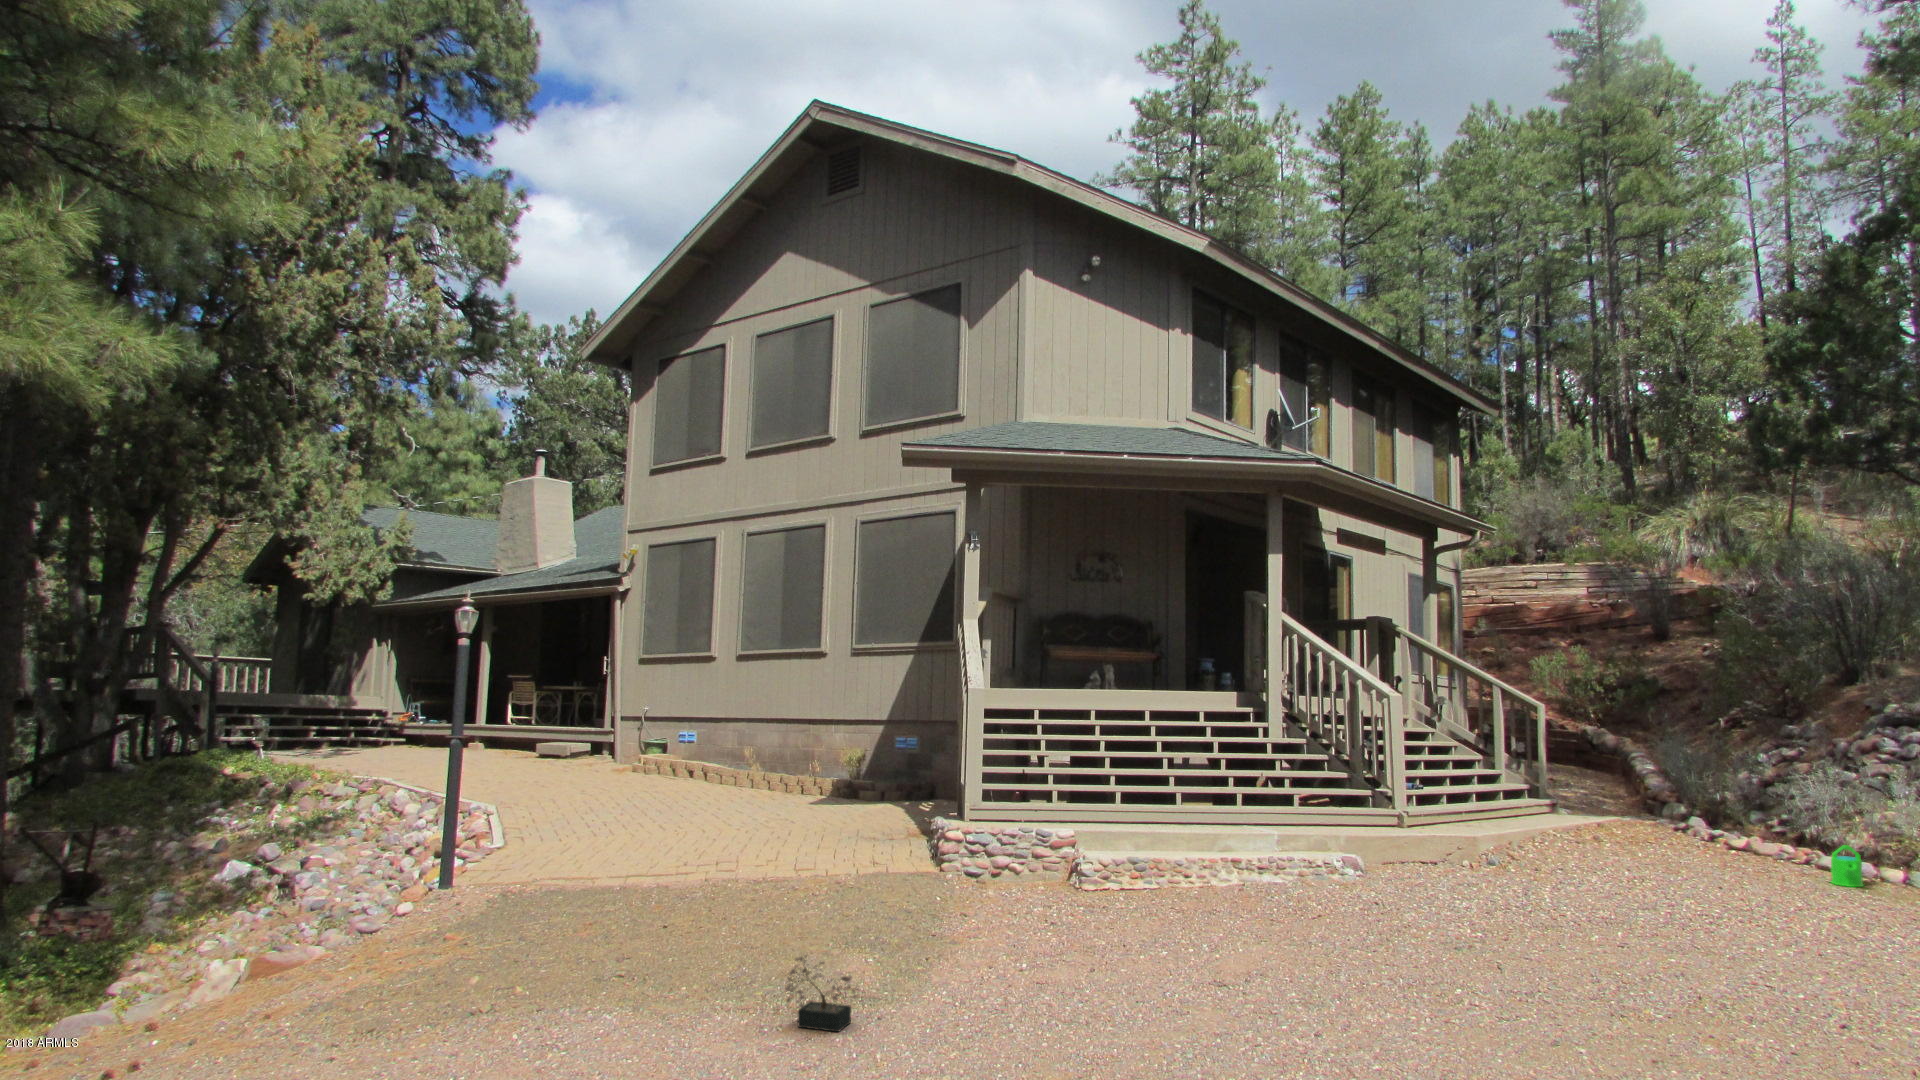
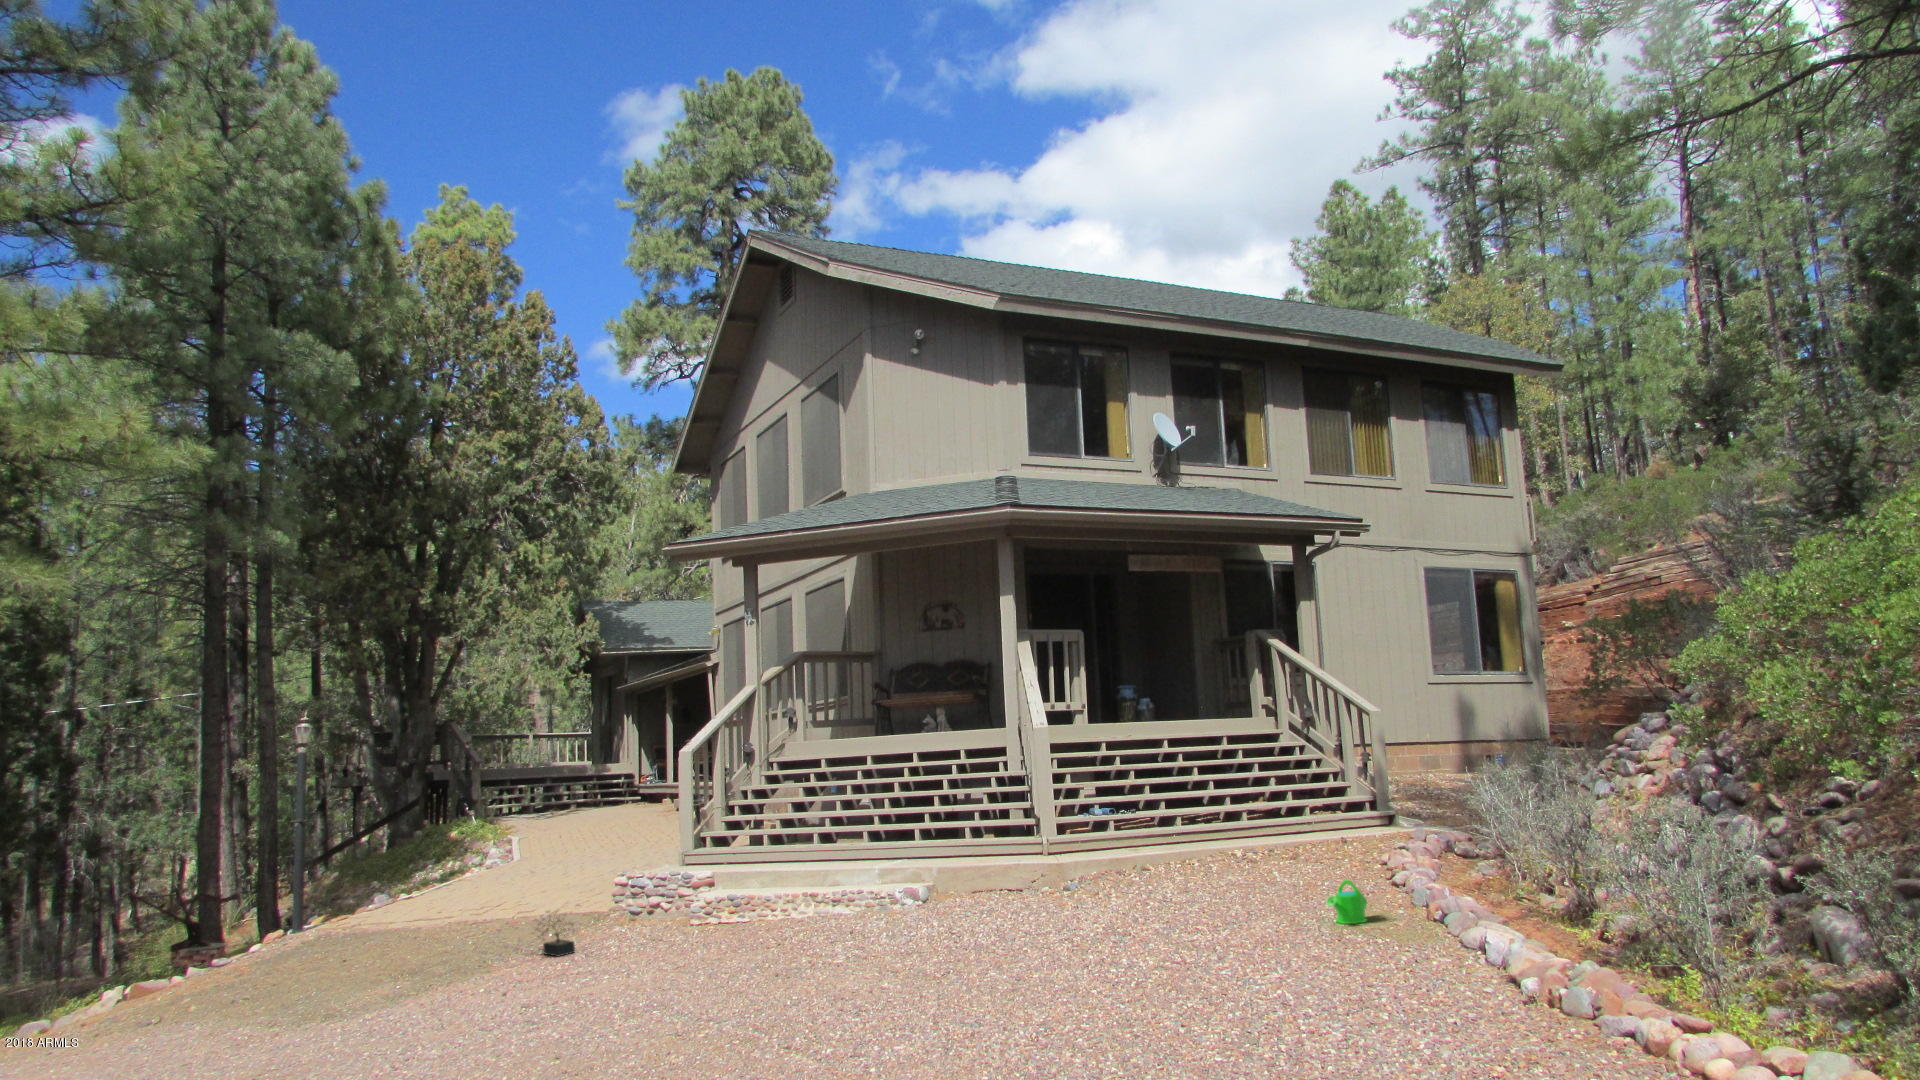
decorative plant: present [786,955,858,1032] -> present [534,911,575,956]

